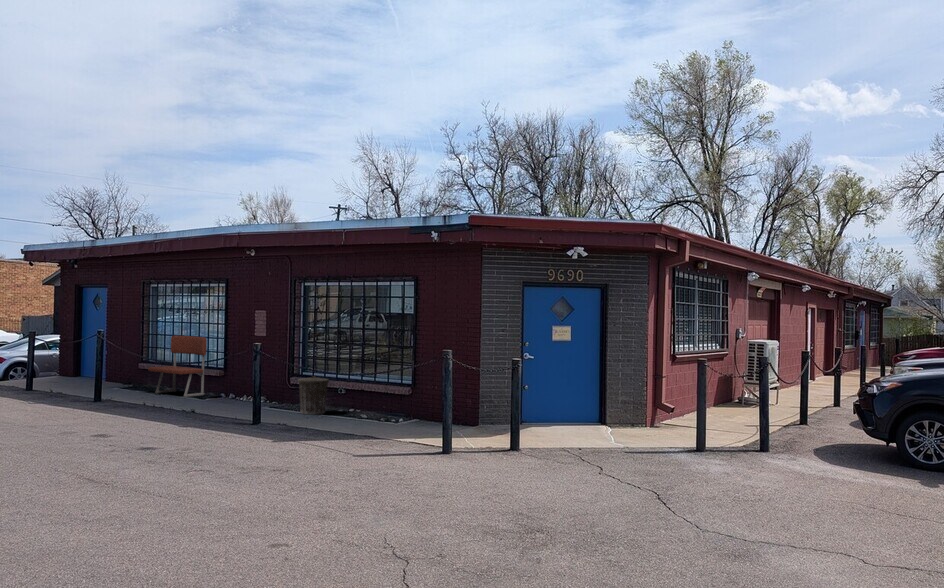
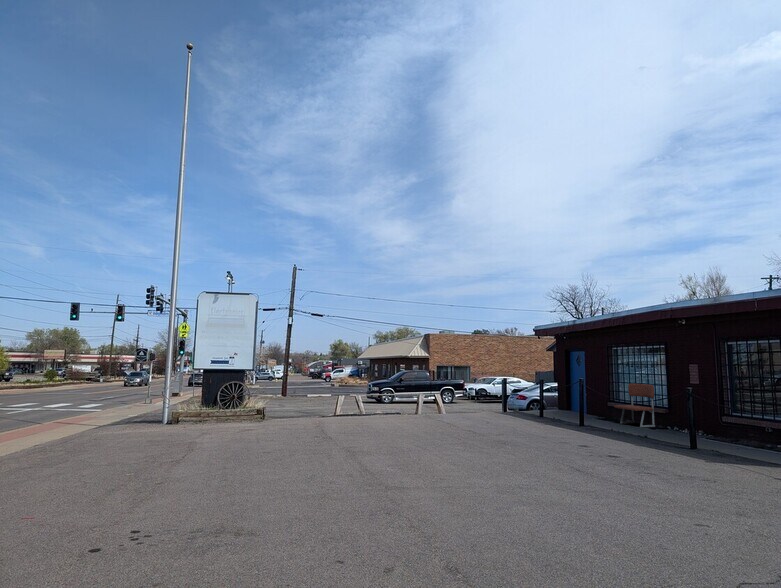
trash can: present [298,376,329,415] -> none [728,416,756,447]

